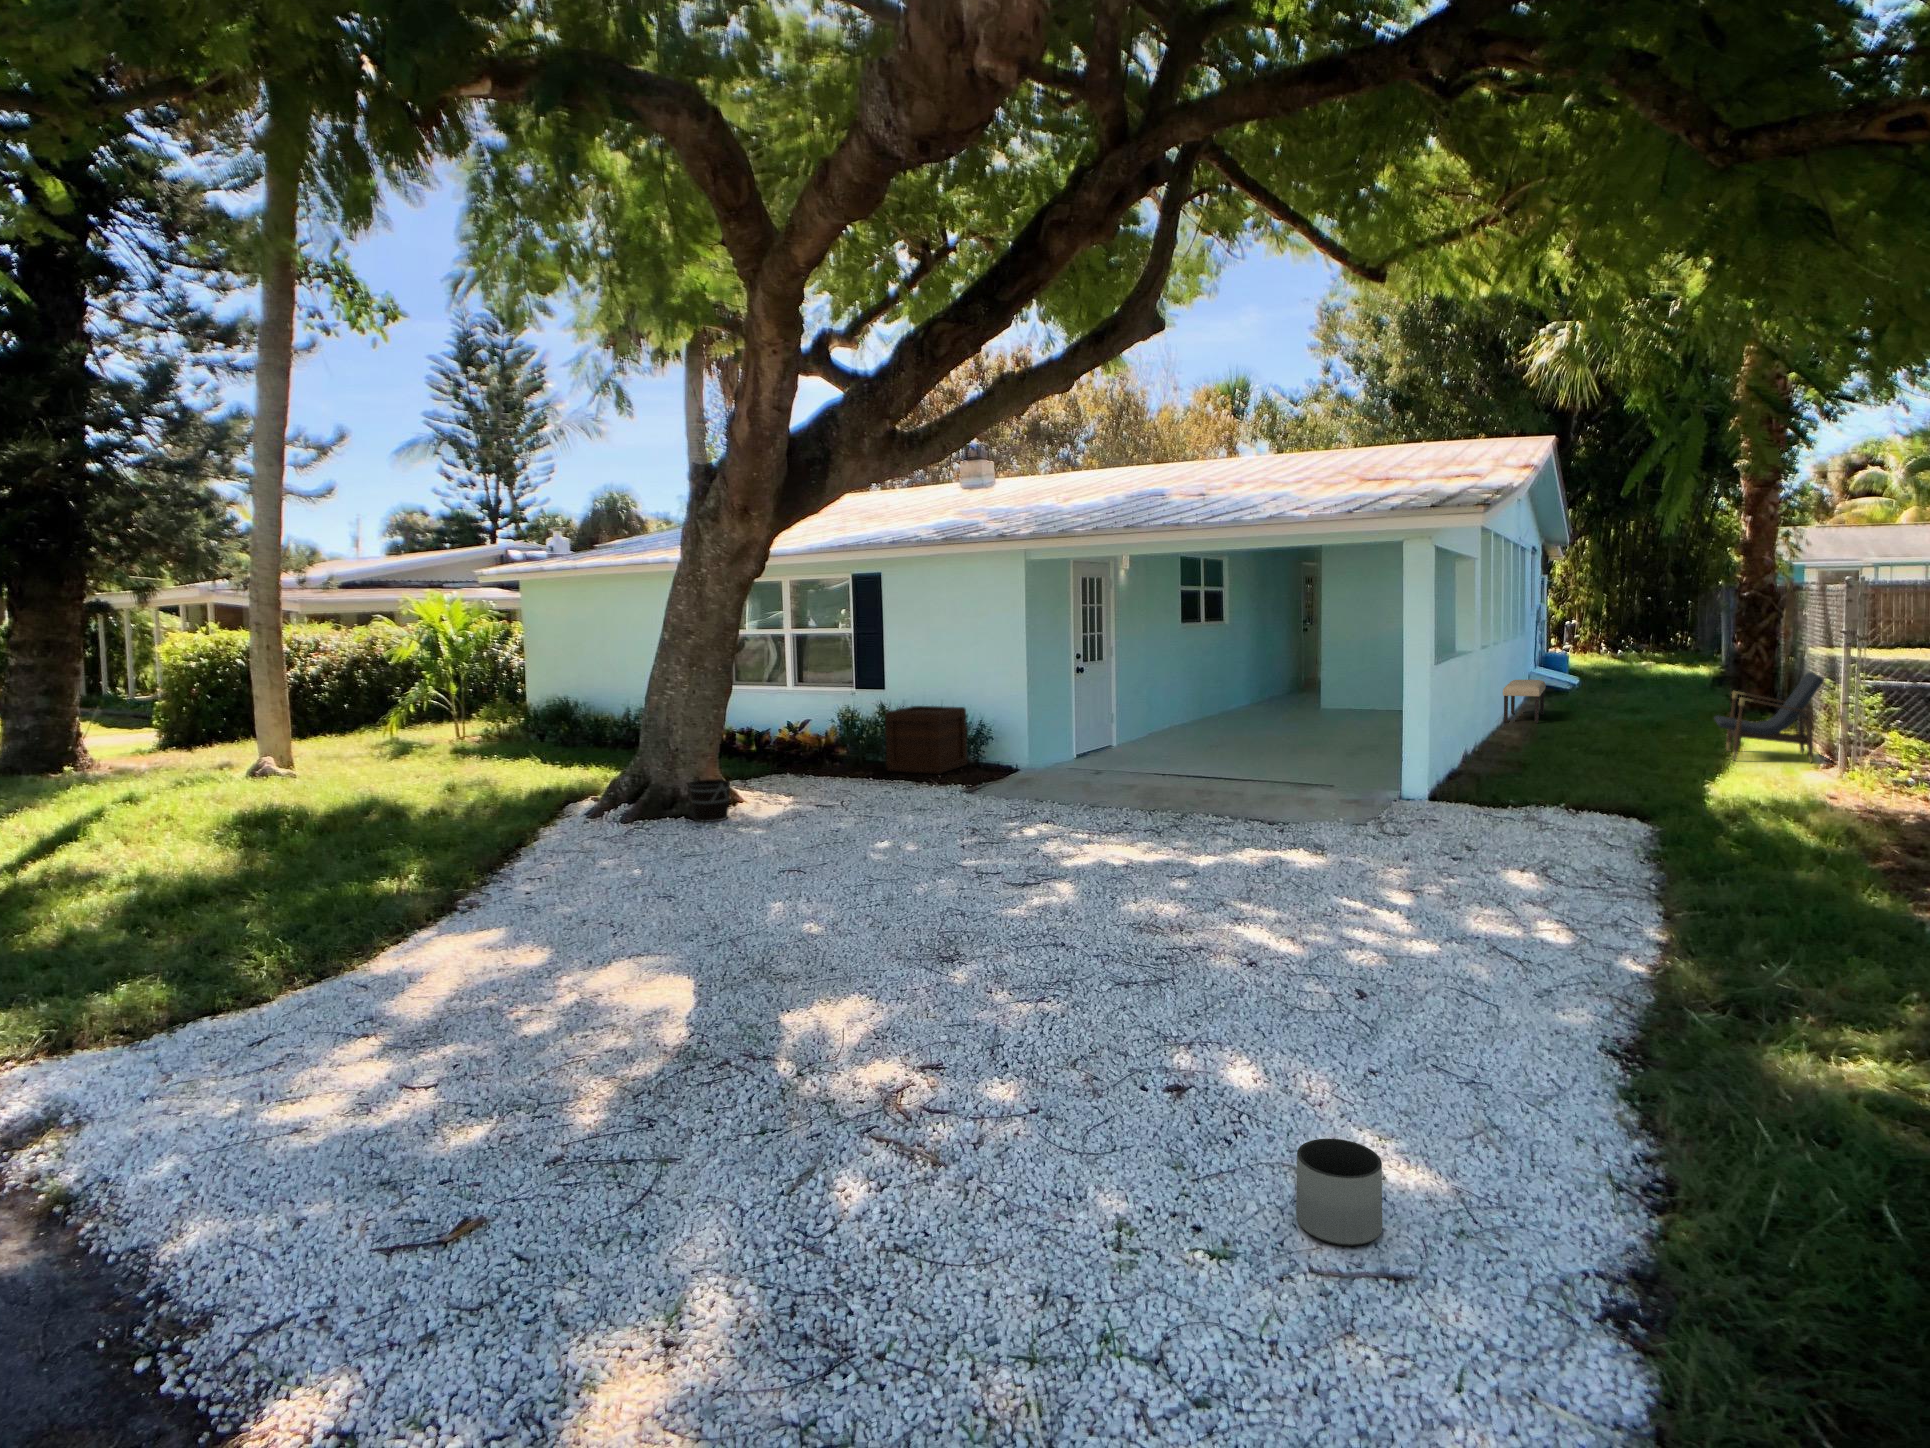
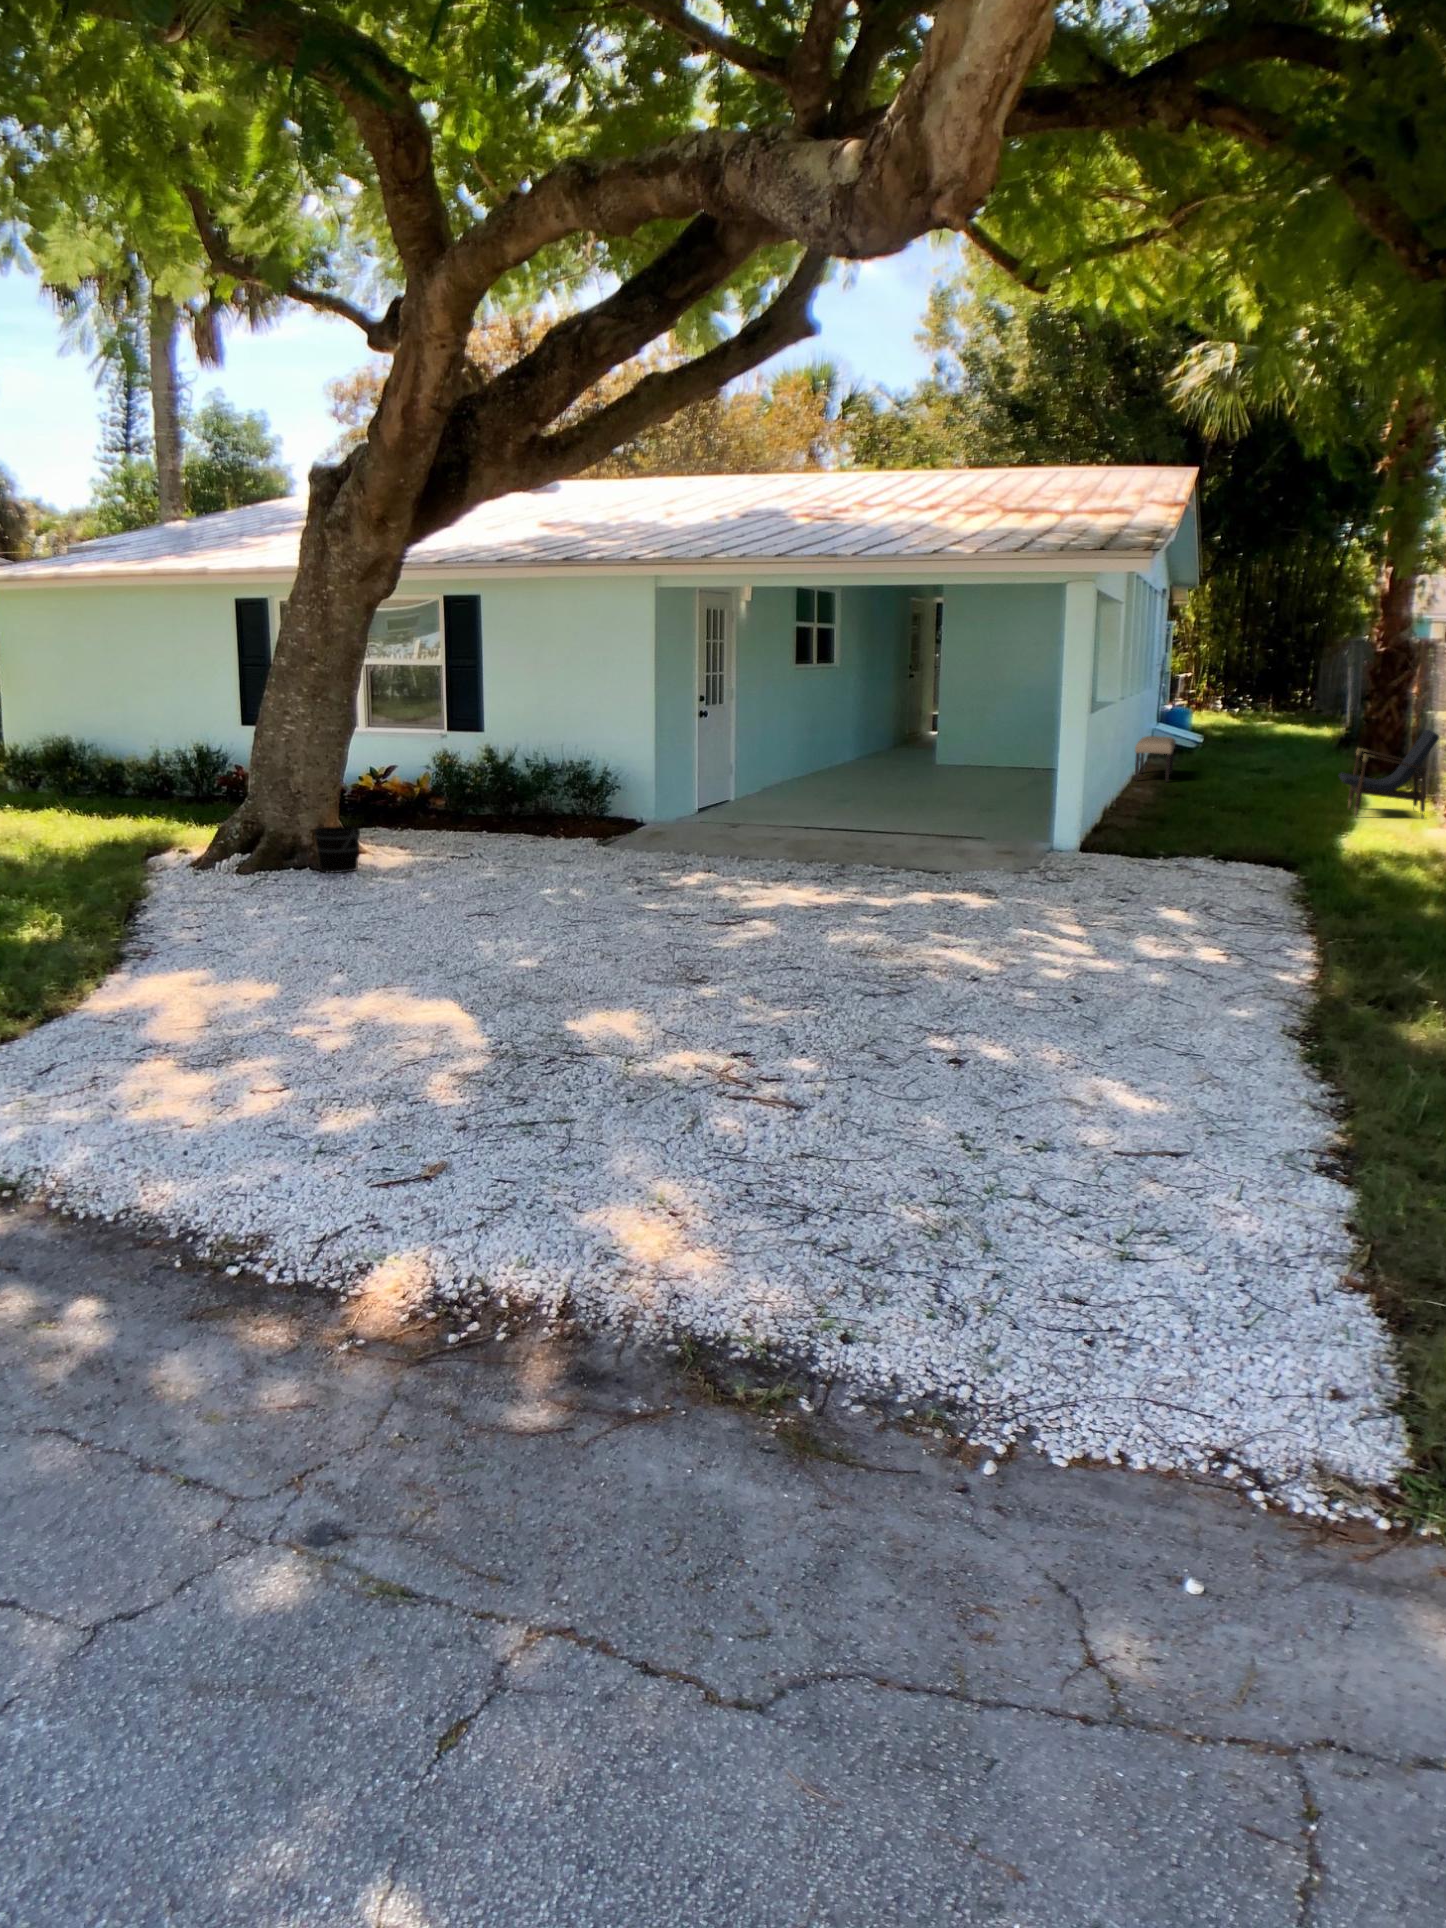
wooden crate: present [885,706,967,774] -> none [499,752,588,828]
planter: present [1296,1139,1382,1246] -> none [1068,1057,1134,1125]

